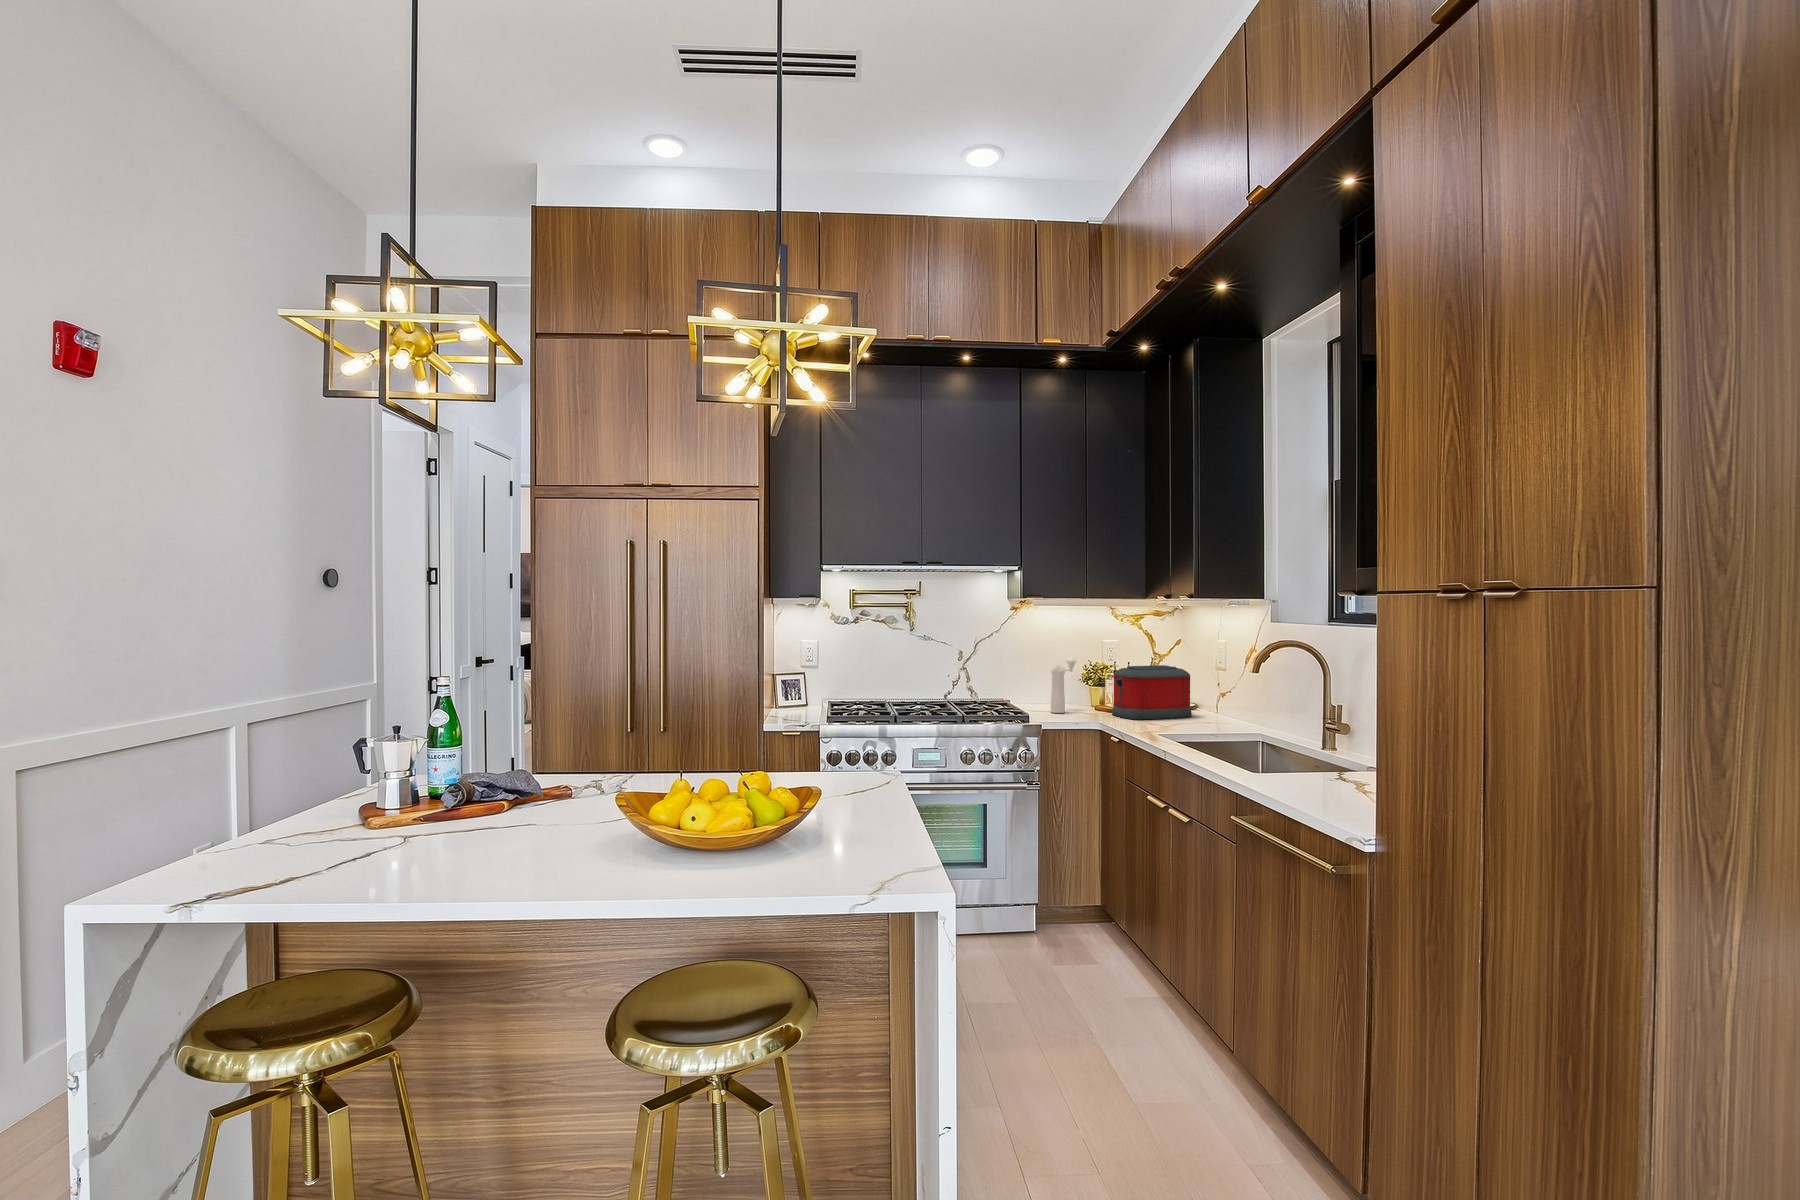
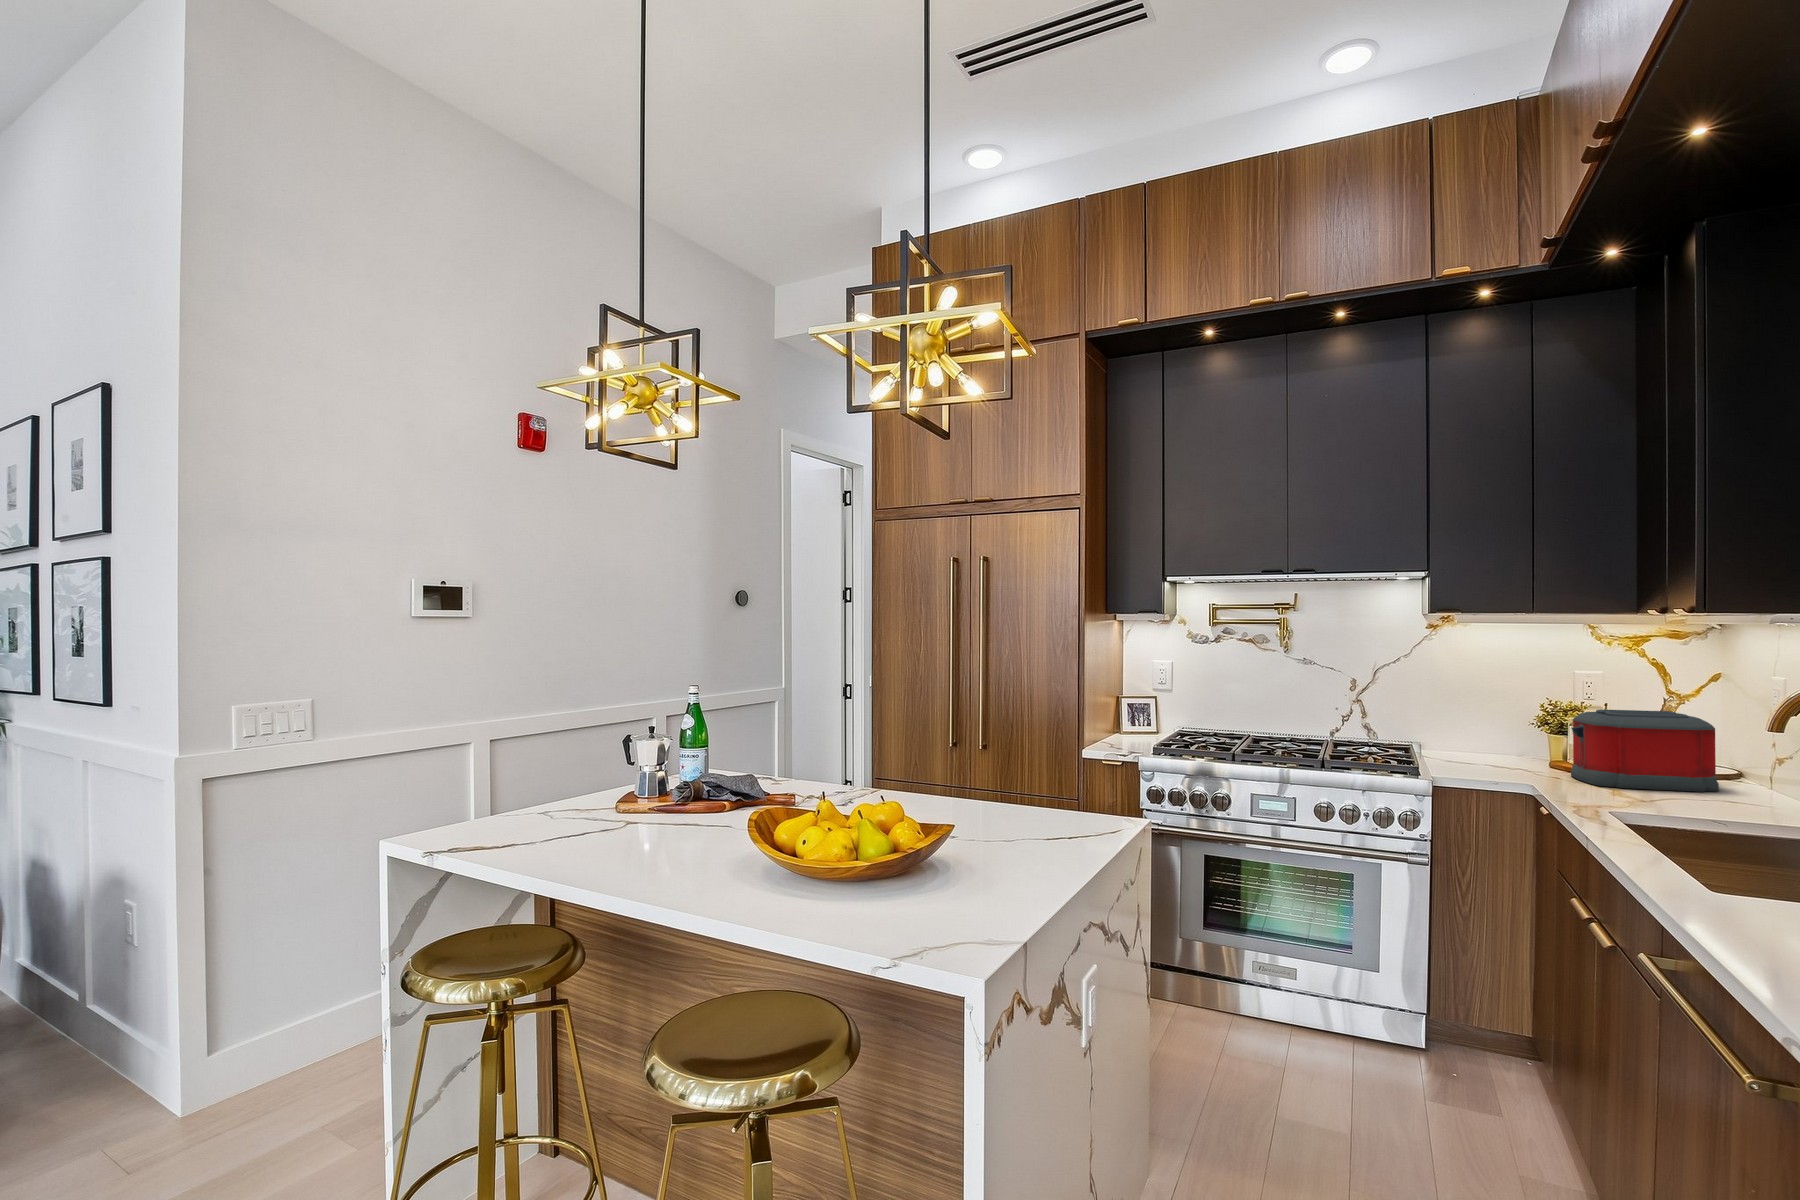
pepper mill: present [1051,658,1077,713] -> none [1471,693,1518,767]

